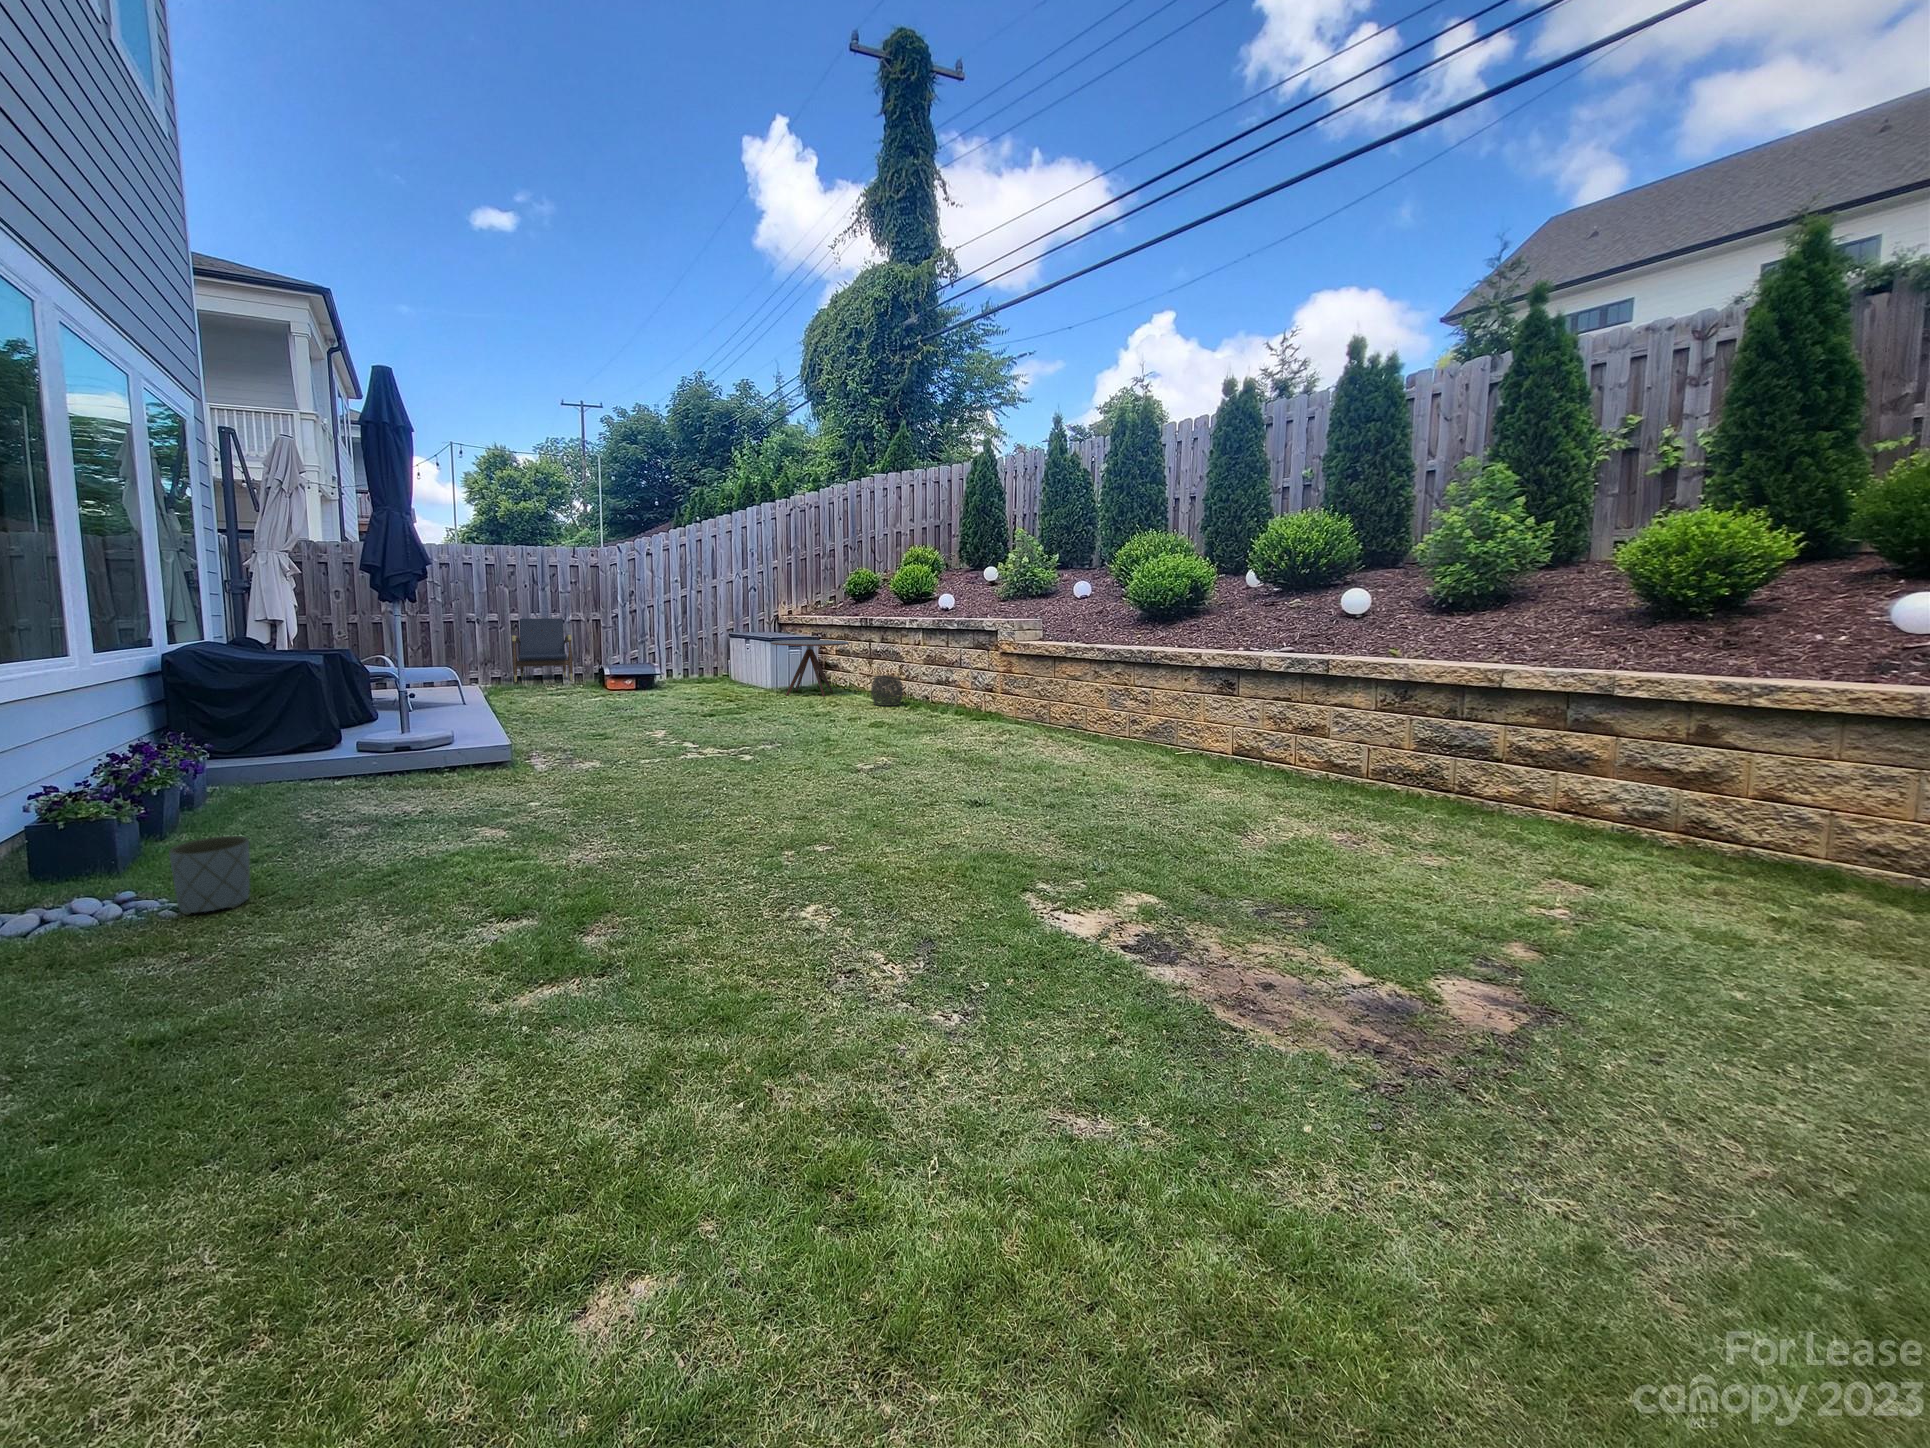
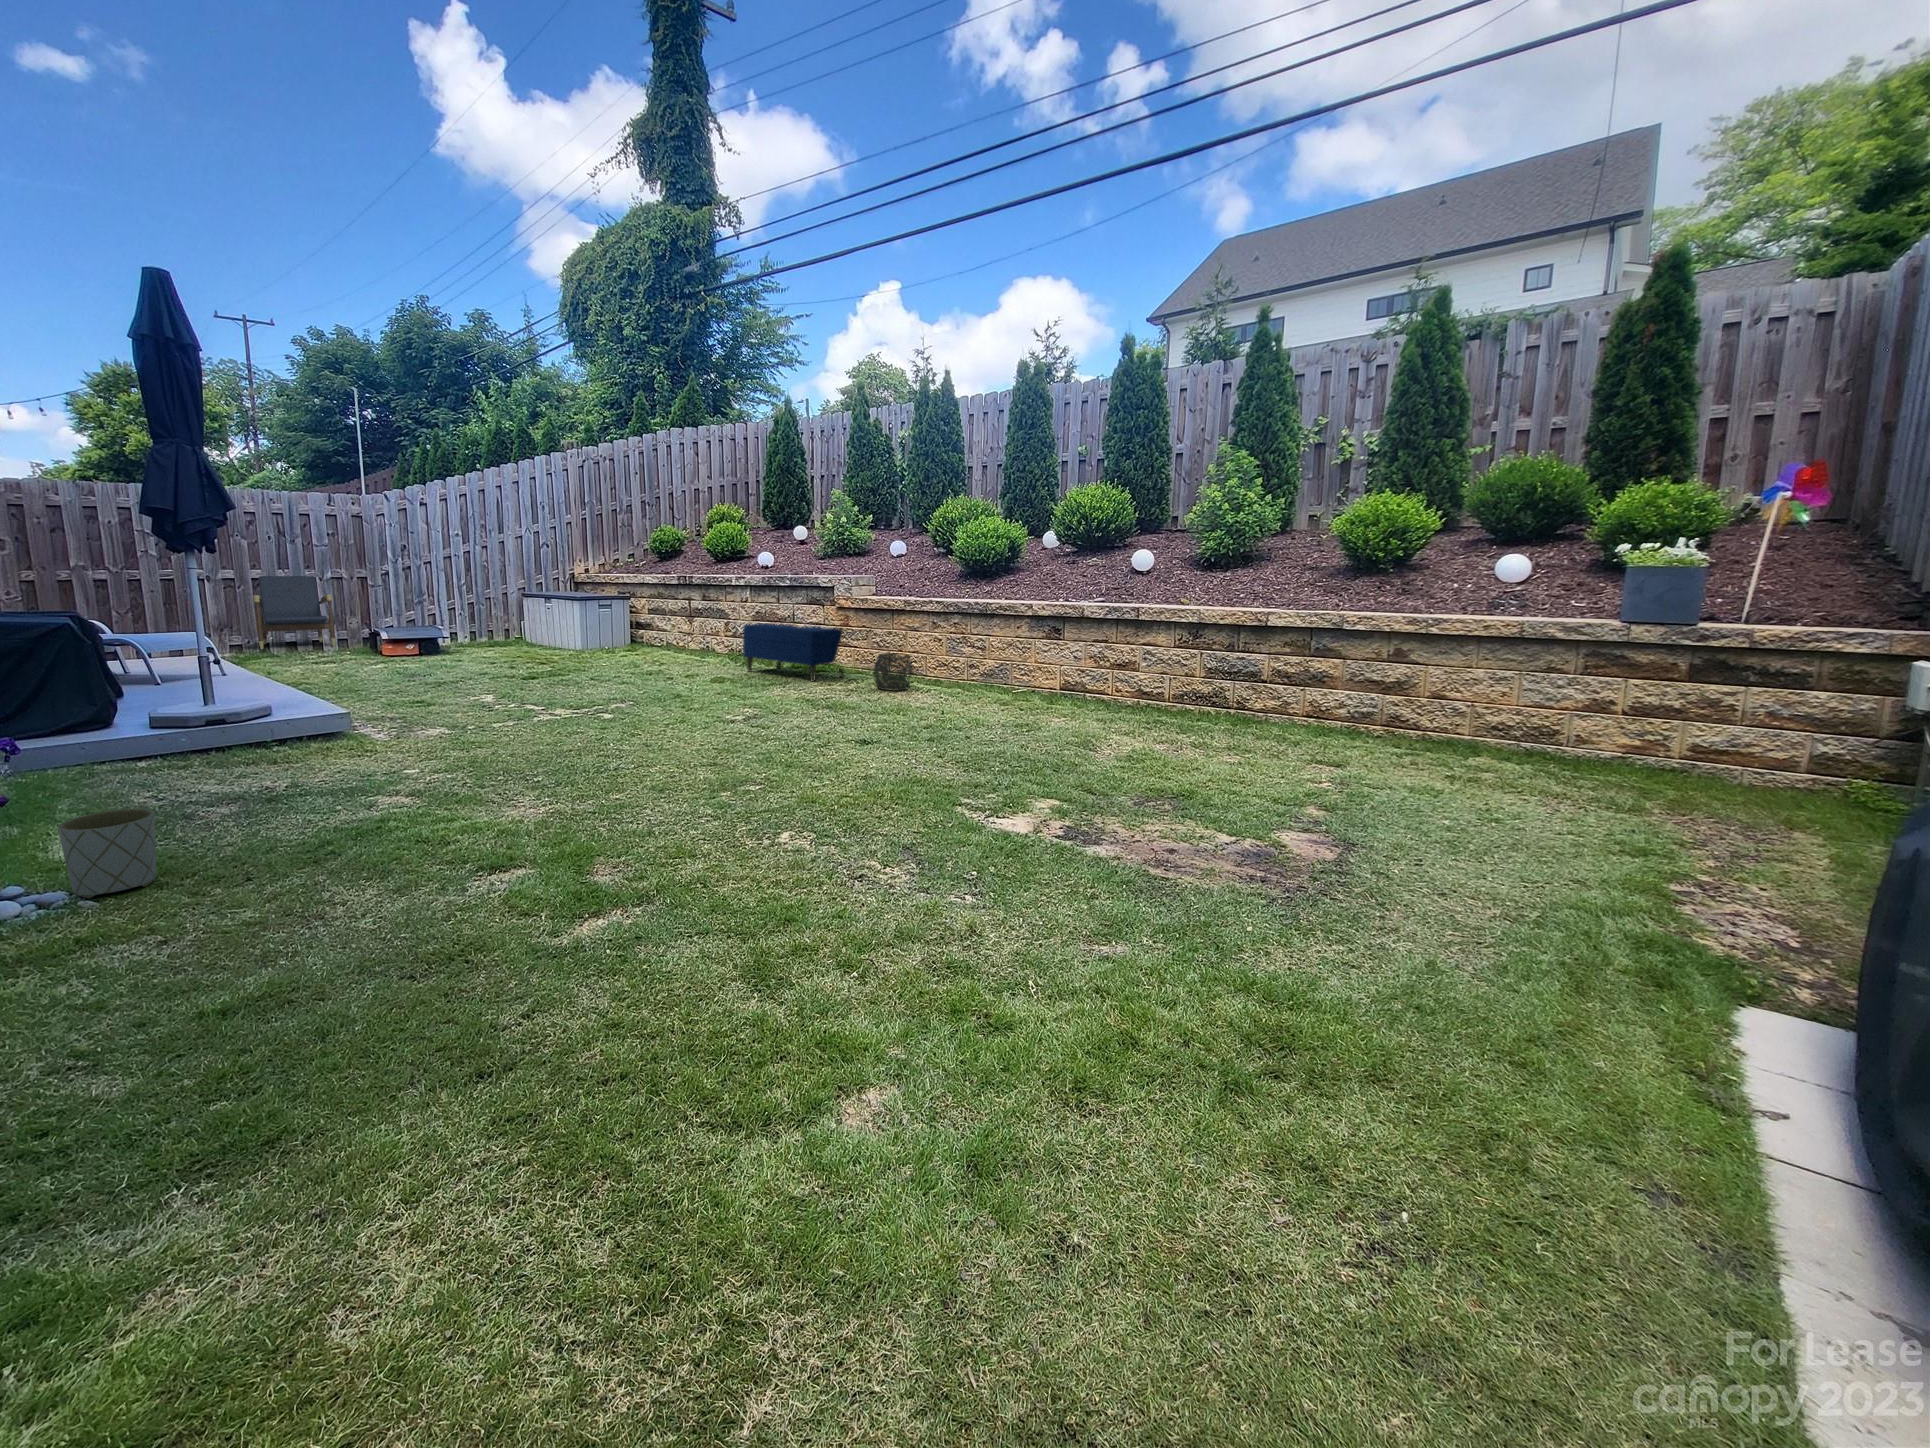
round table: present [771,640,848,697] -> none [584,598,667,656]
bench: none [906,667,1010,731] -> present [743,622,844,682]
woven basket: present [871,675,903,706] -> present [874,653,913,691]

